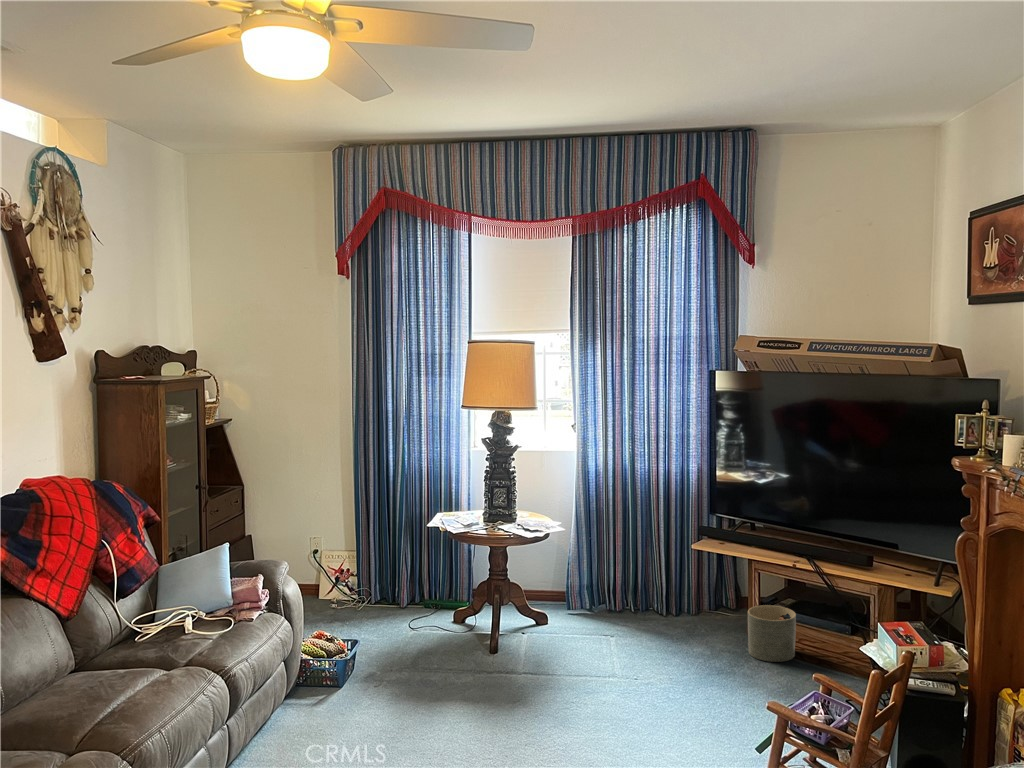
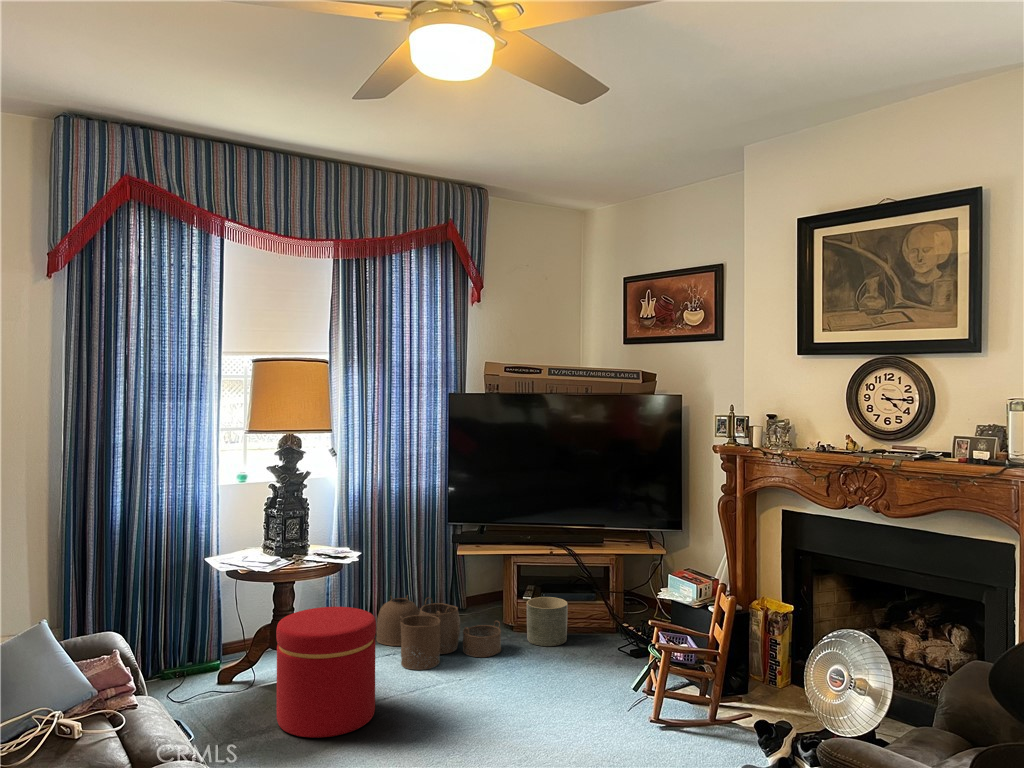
ottoman: none [441,571,527,681] -> present [276,607,376,738]
woven basket: none [597,574,711,654] -> present [376,596,501,670]

